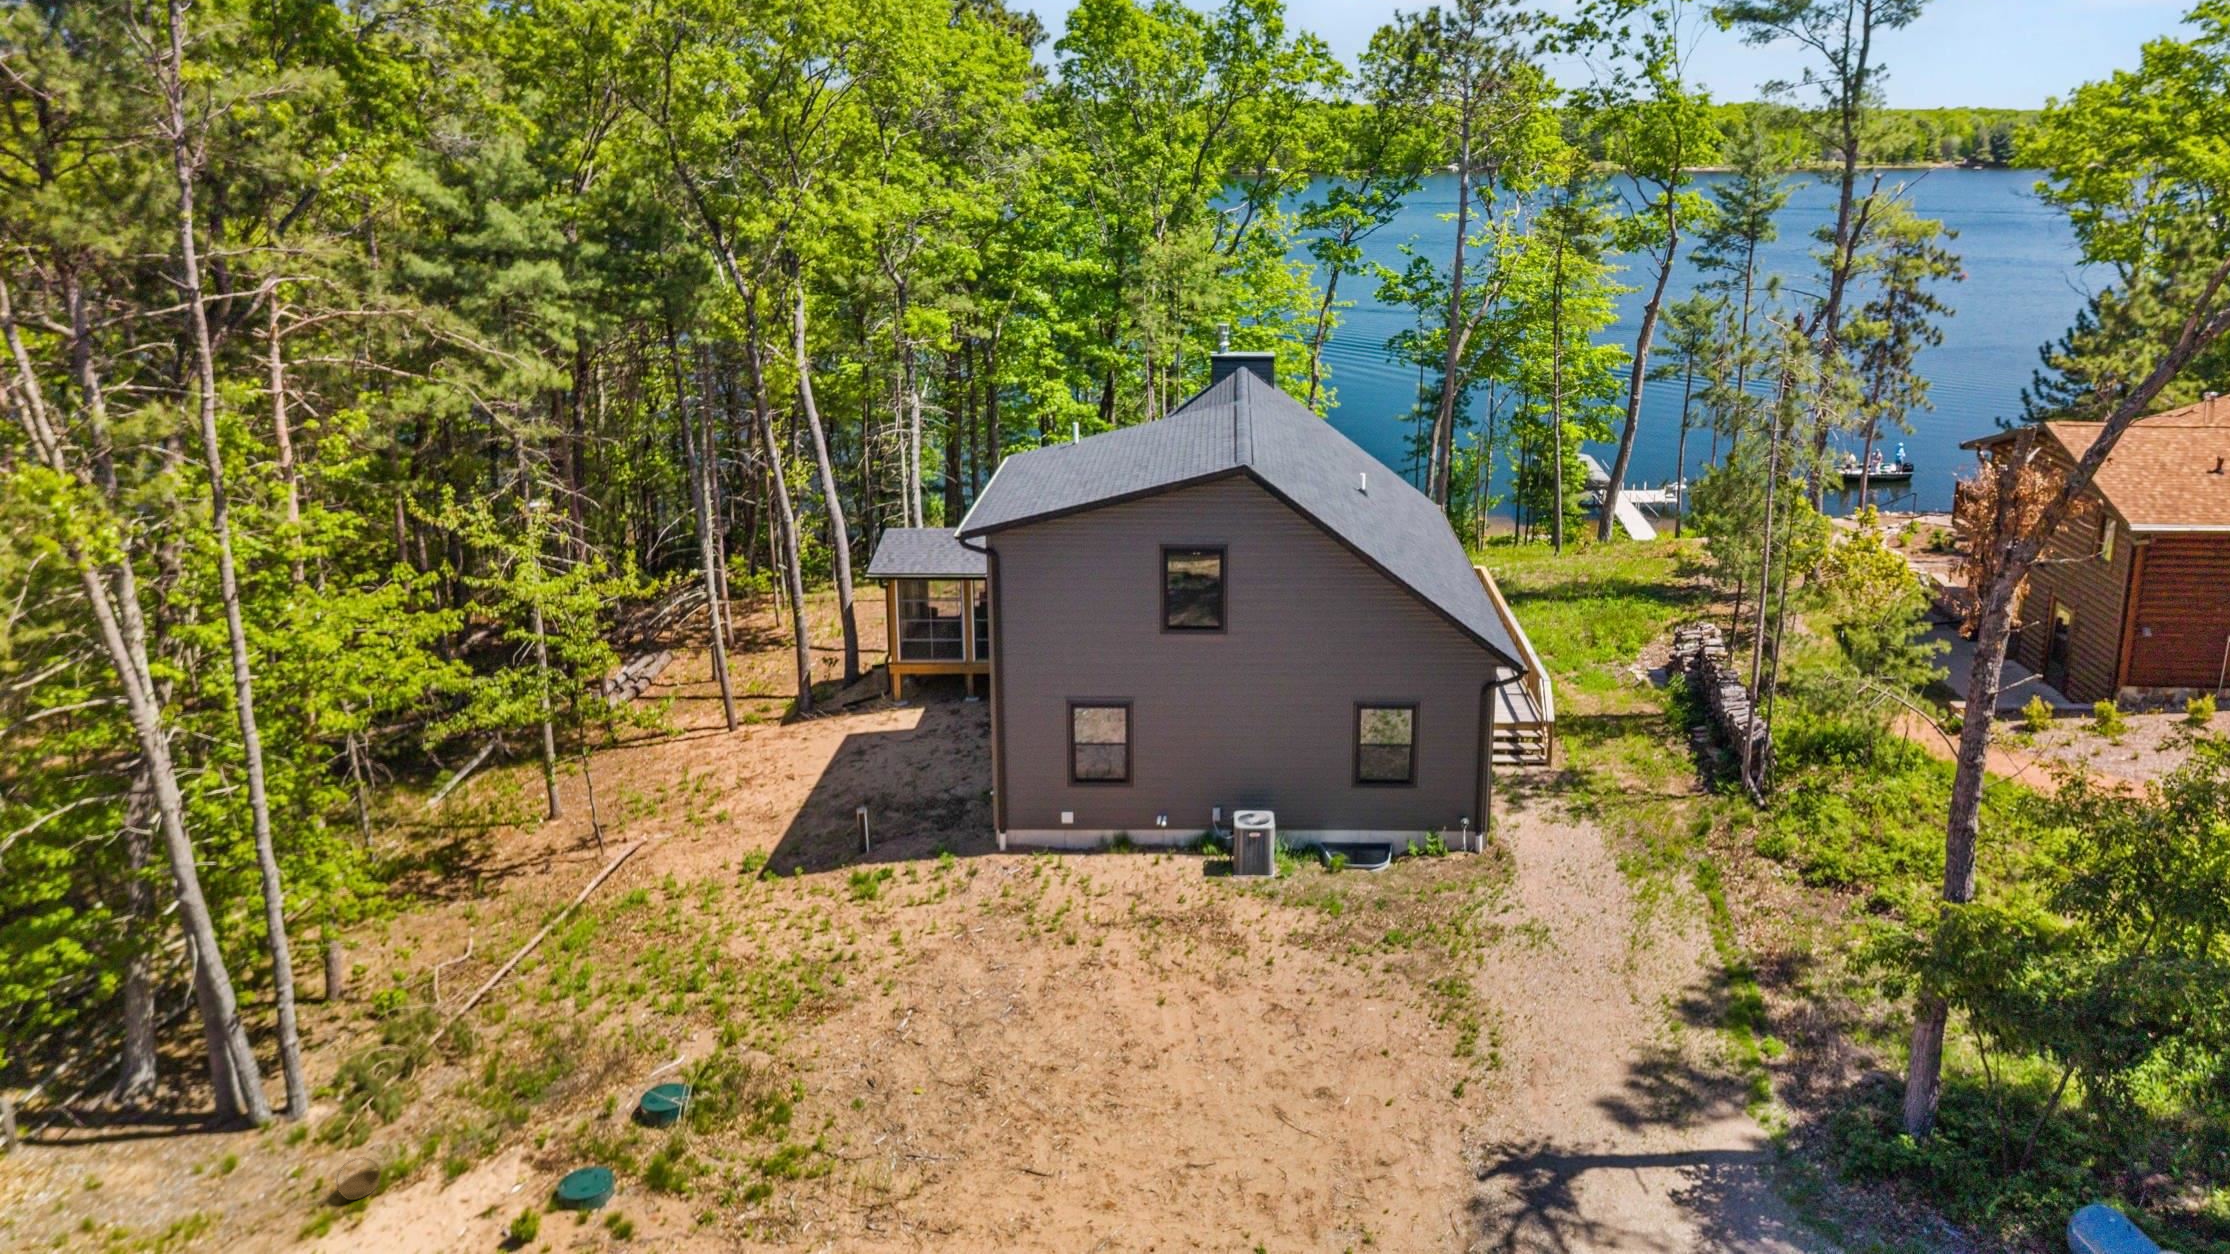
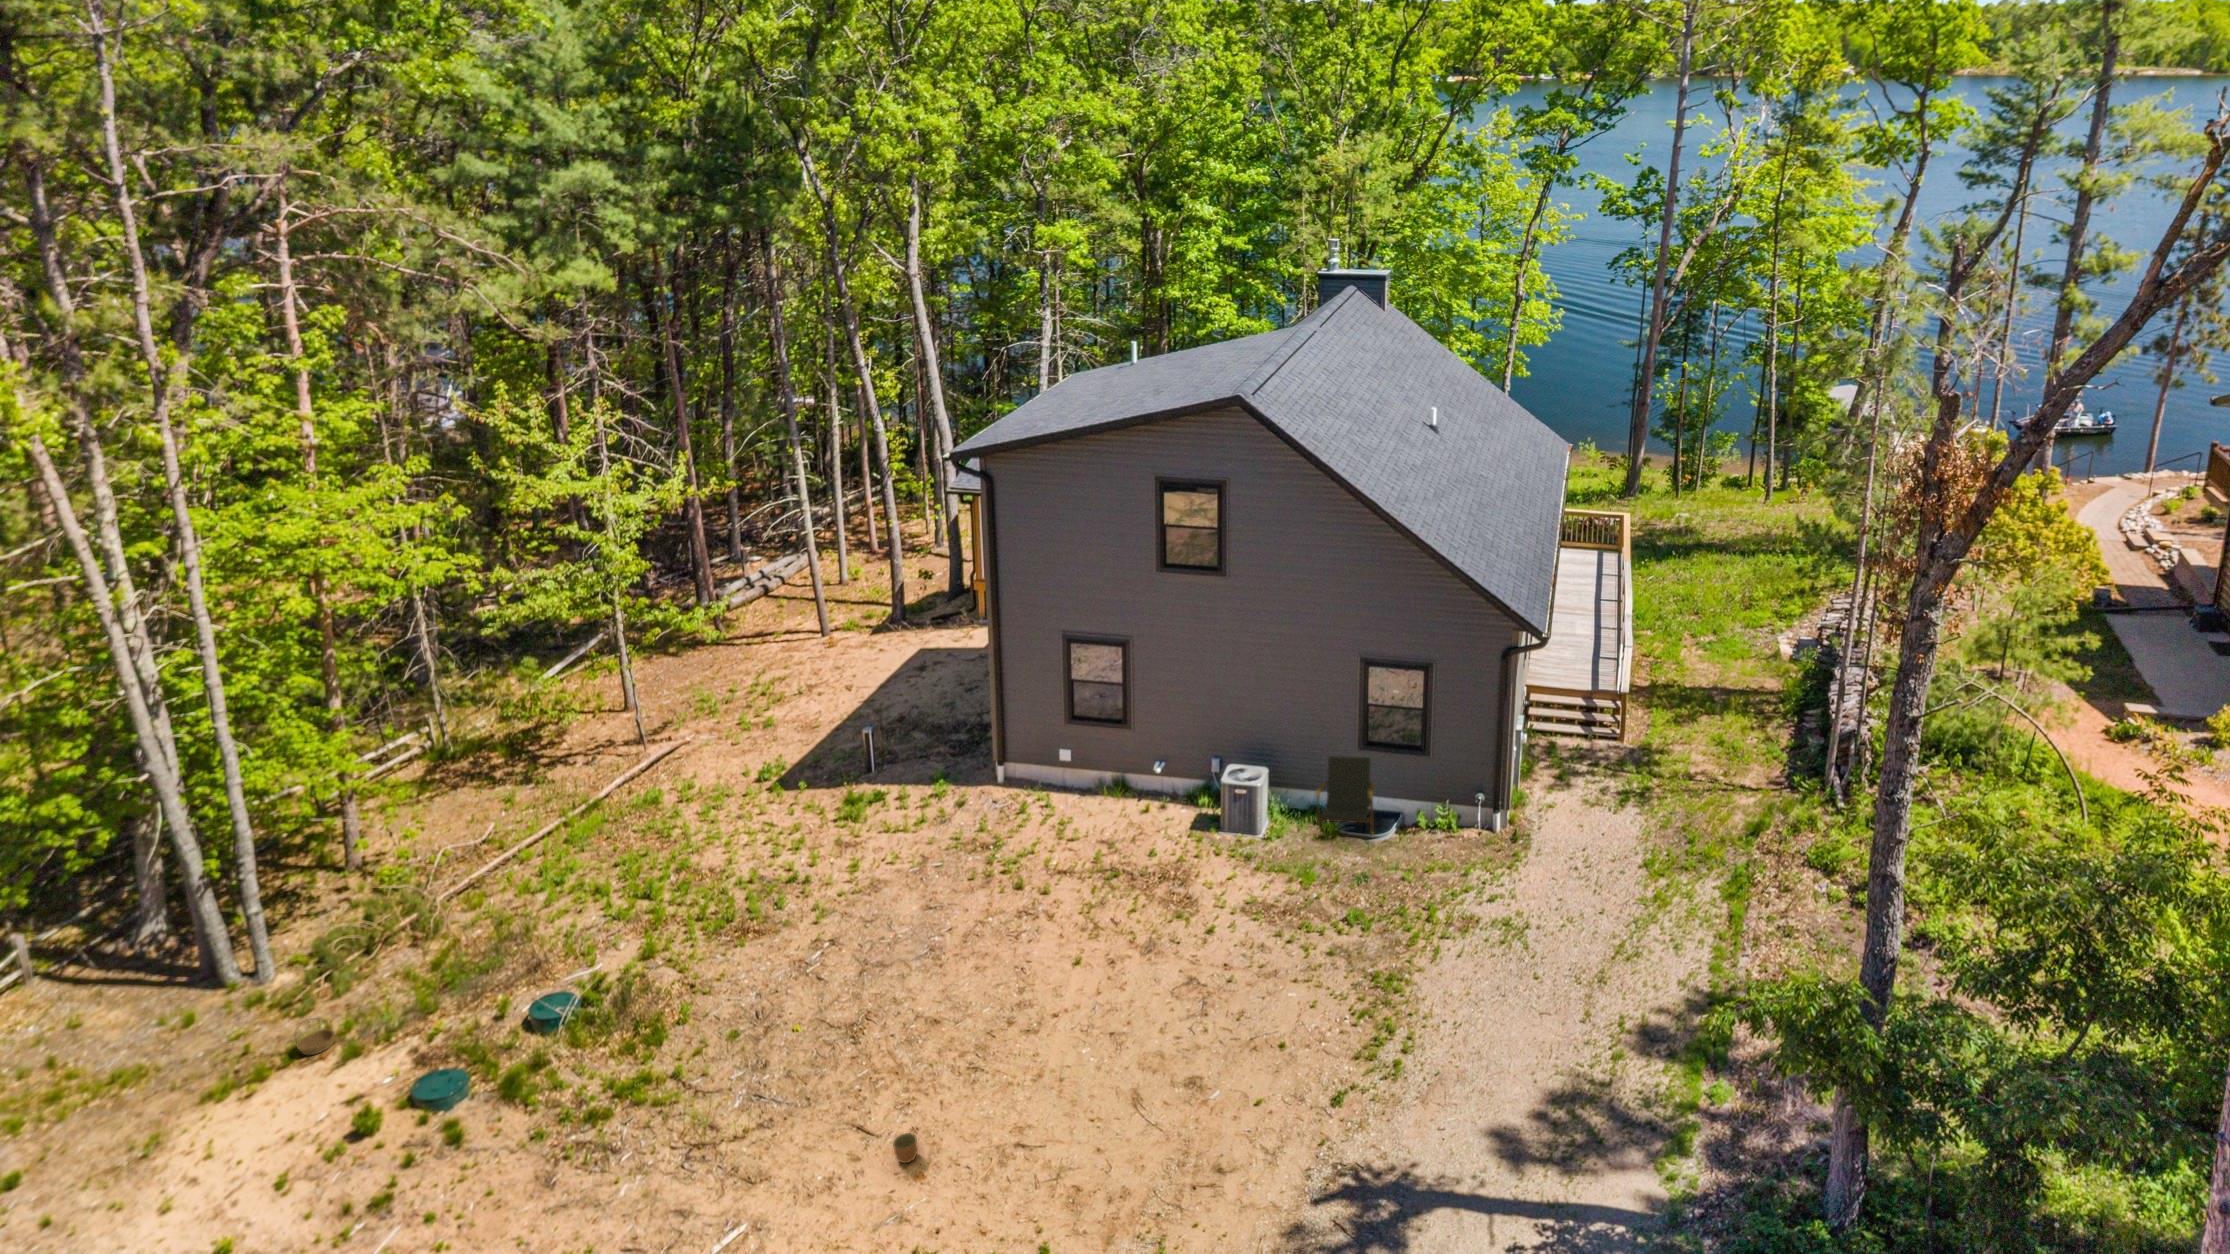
lounge chair: none [1324,794,1378,870] -> present [1316,756,1375,836]
planter: none [1070,1178,1093,1209] -> present [893,1133,918,1163]

